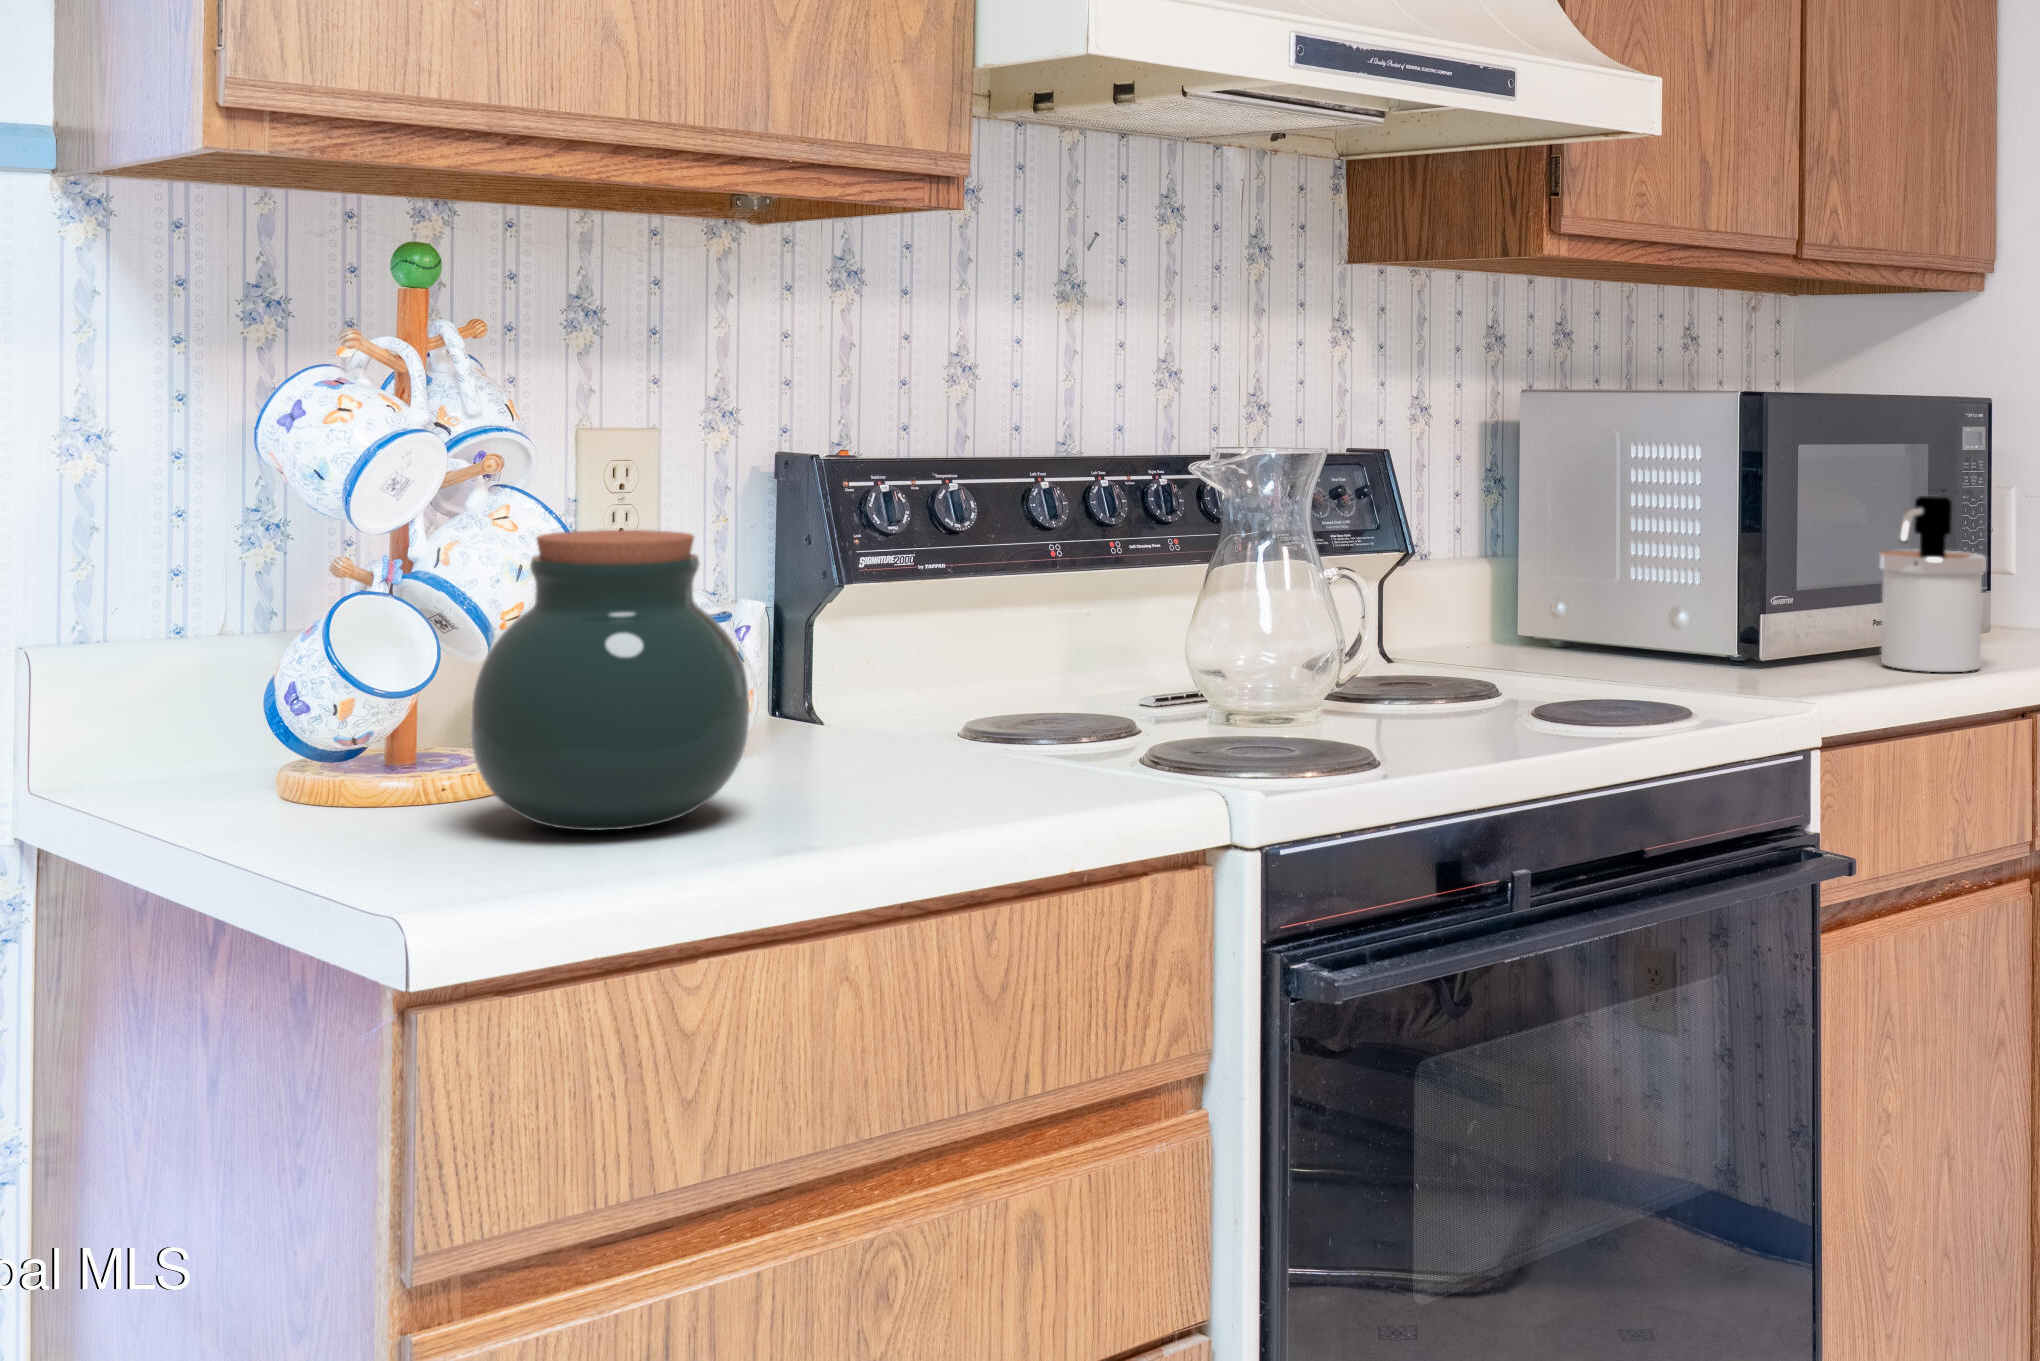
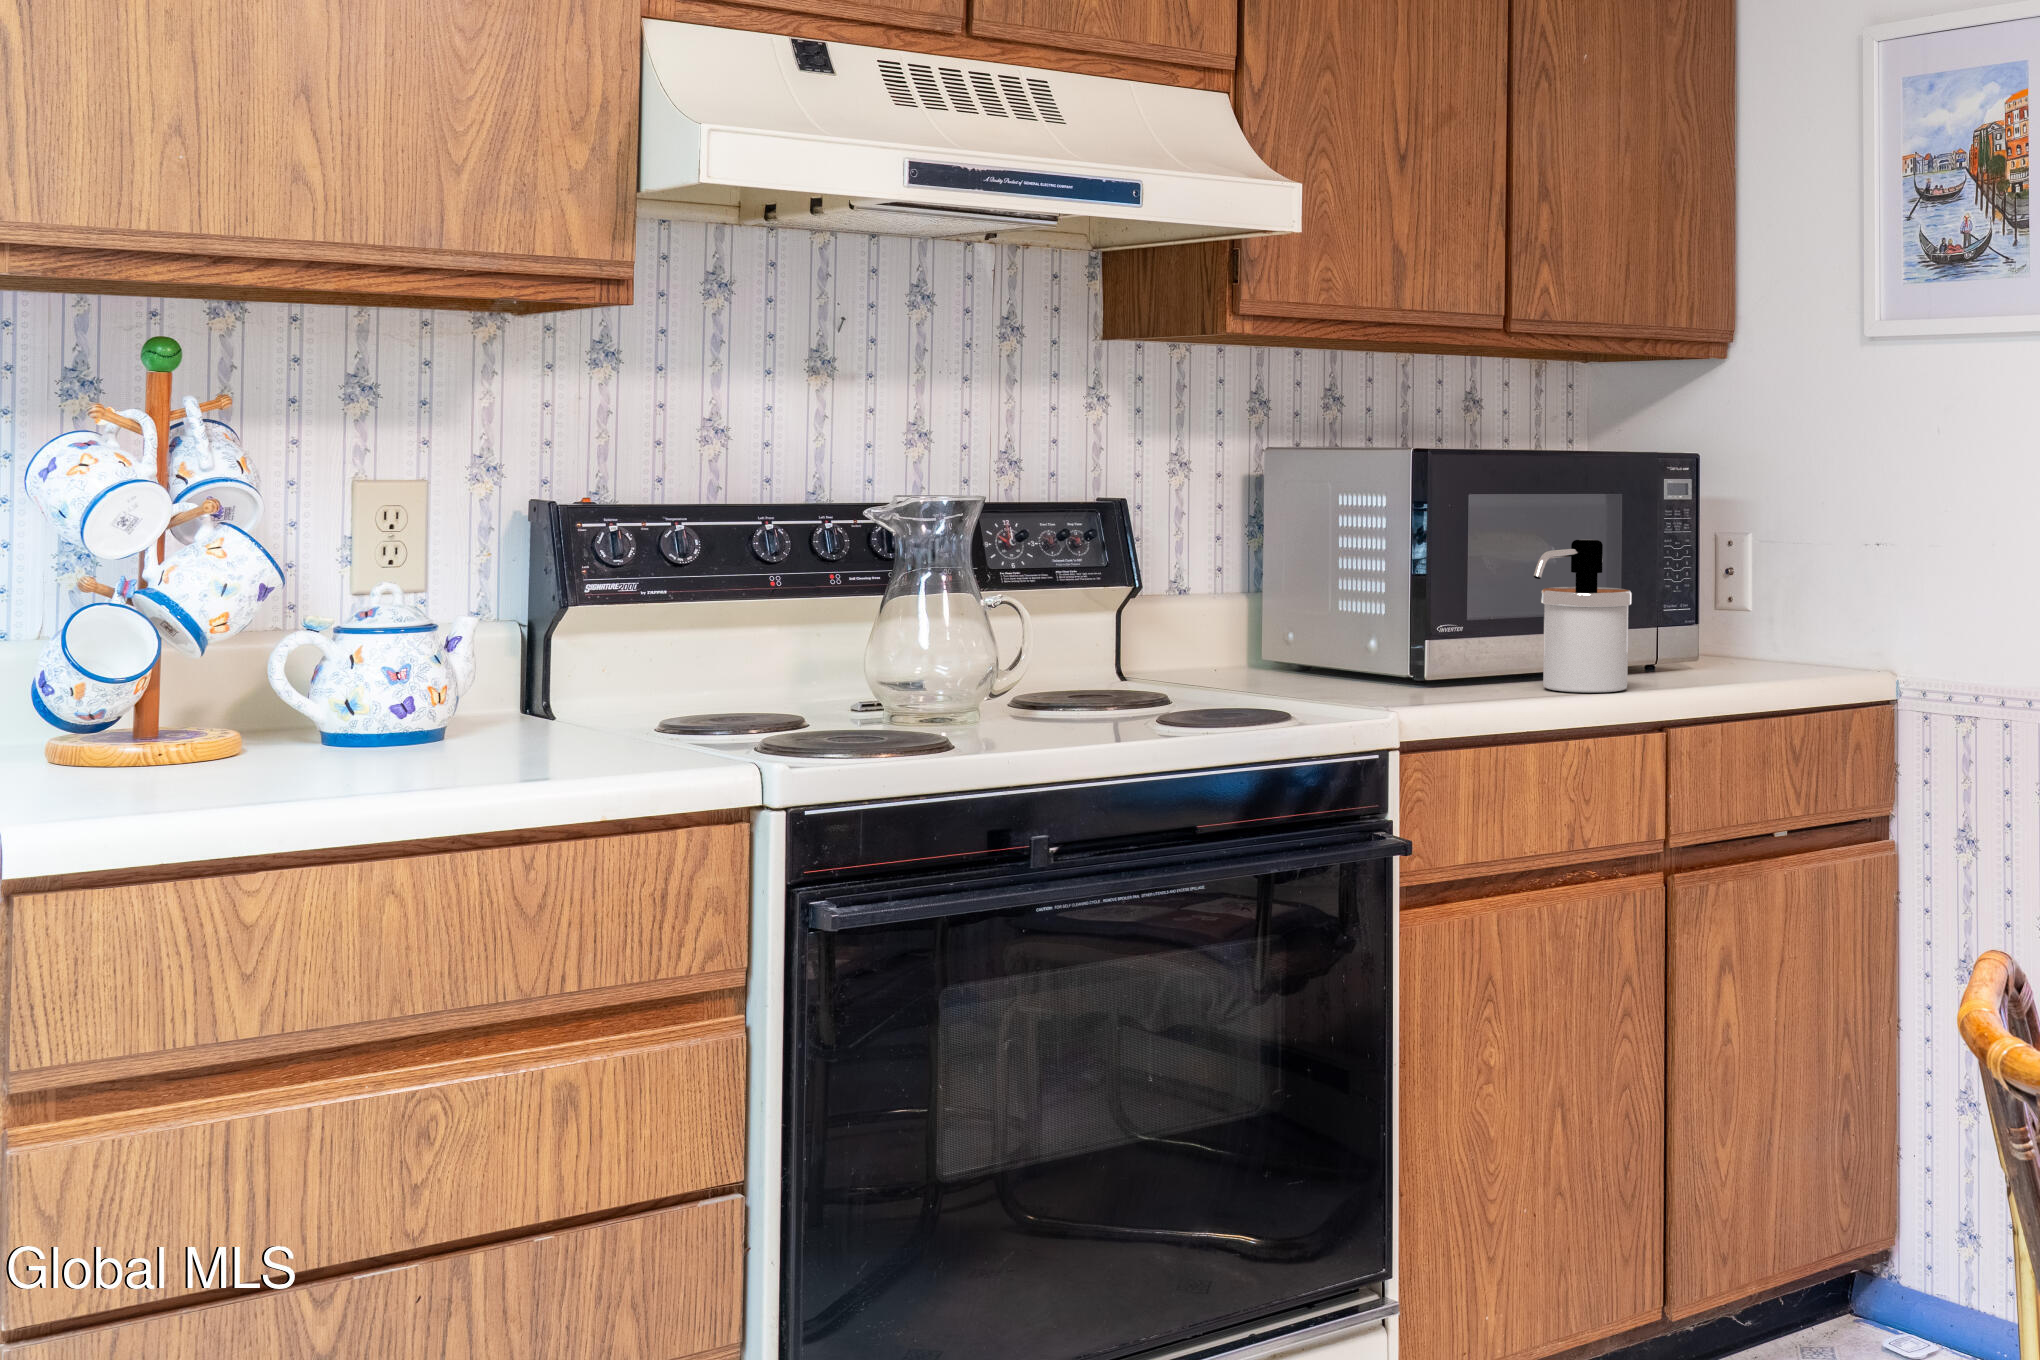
jar: present [471,530,749,830] -> none [153,554,377,778]

